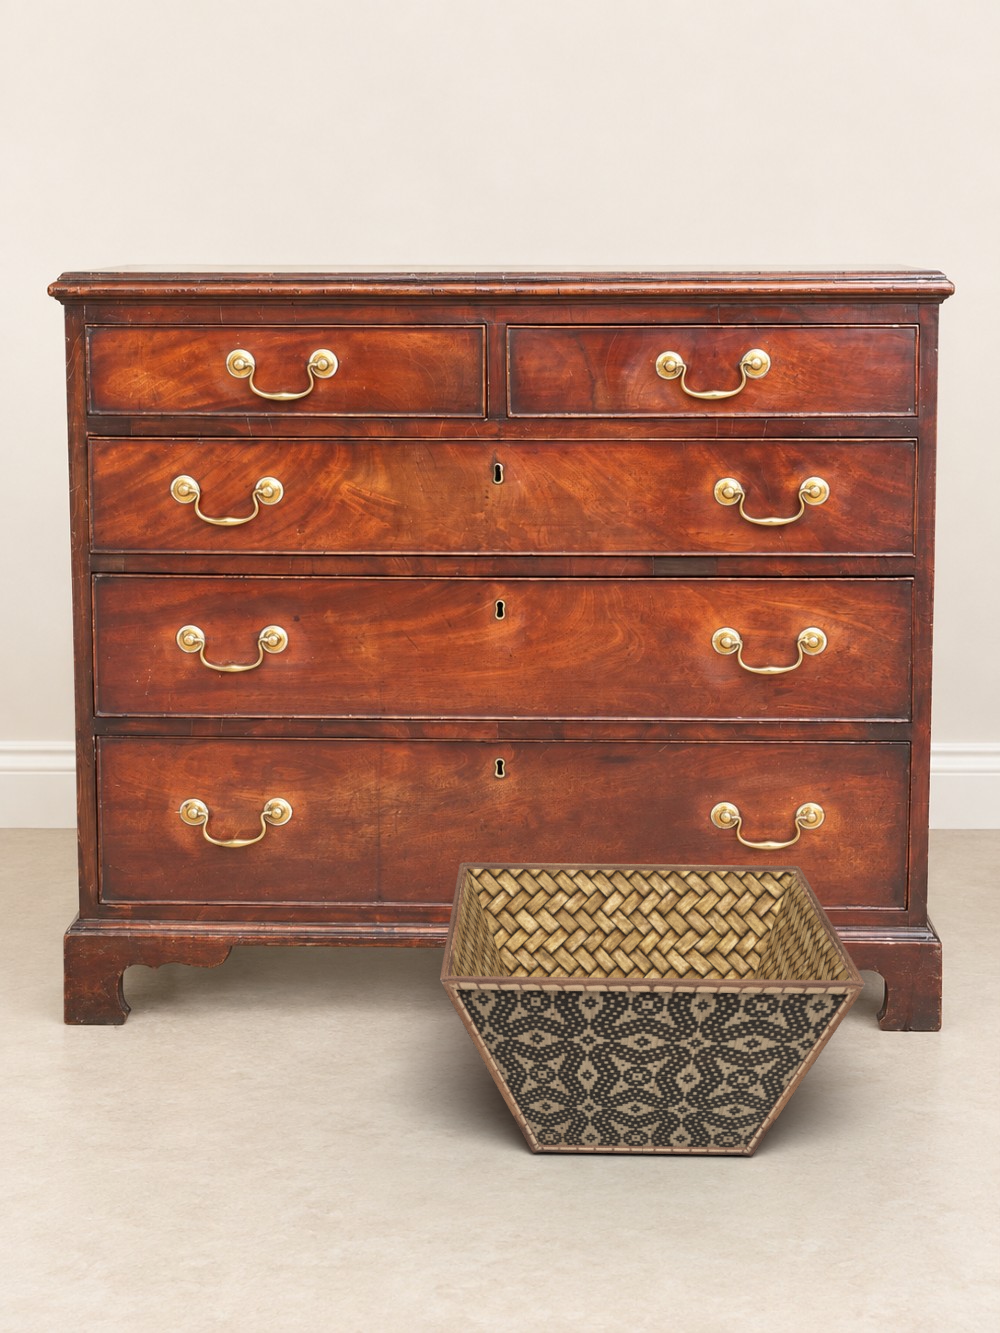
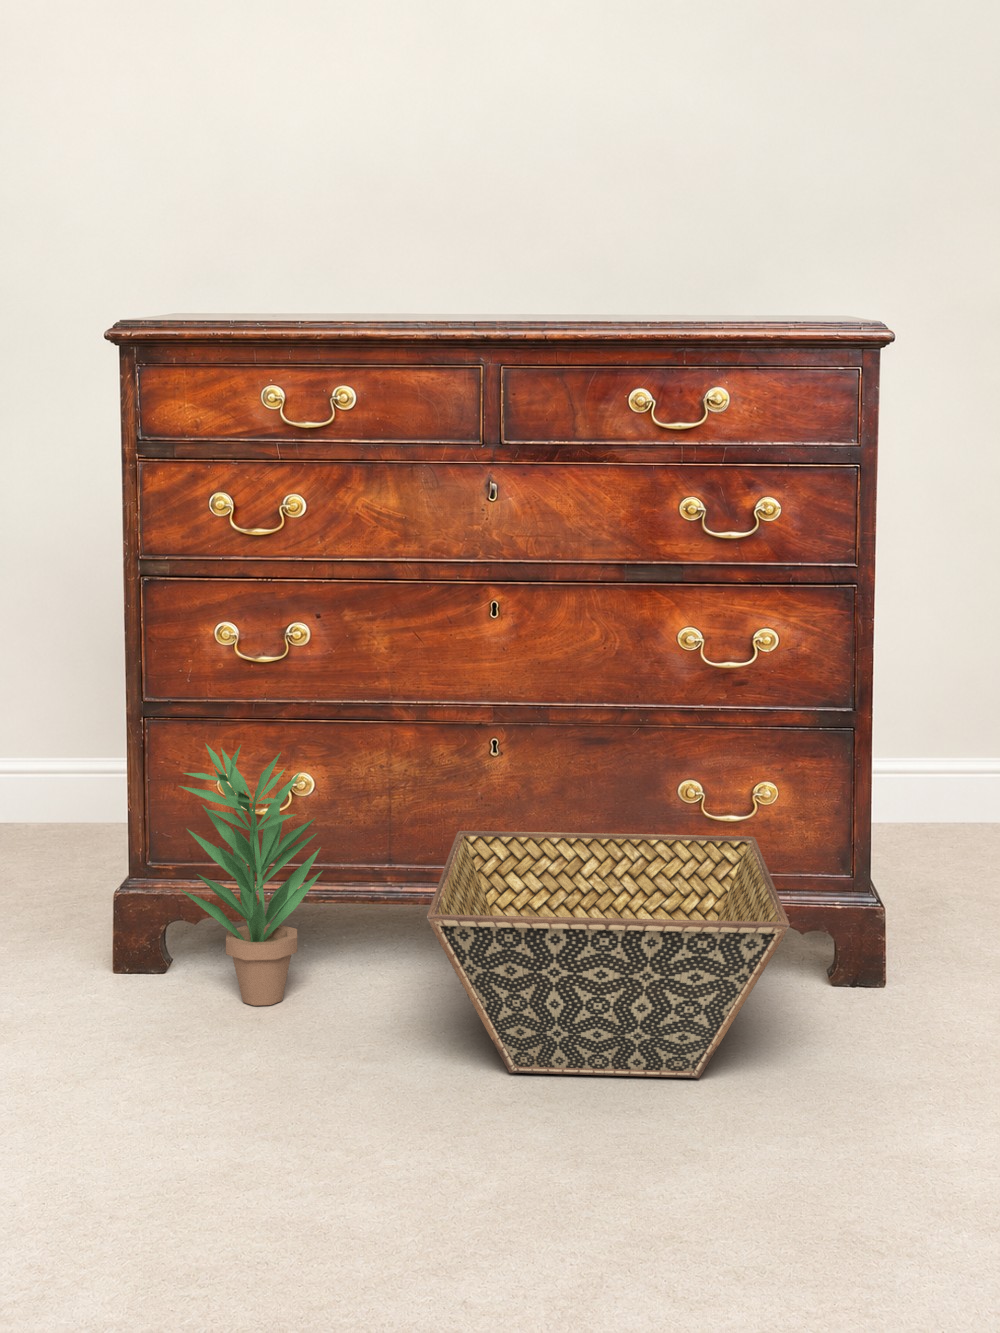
potted plant: none [137,767,307,1068] -> present [179,743,322,1006]

